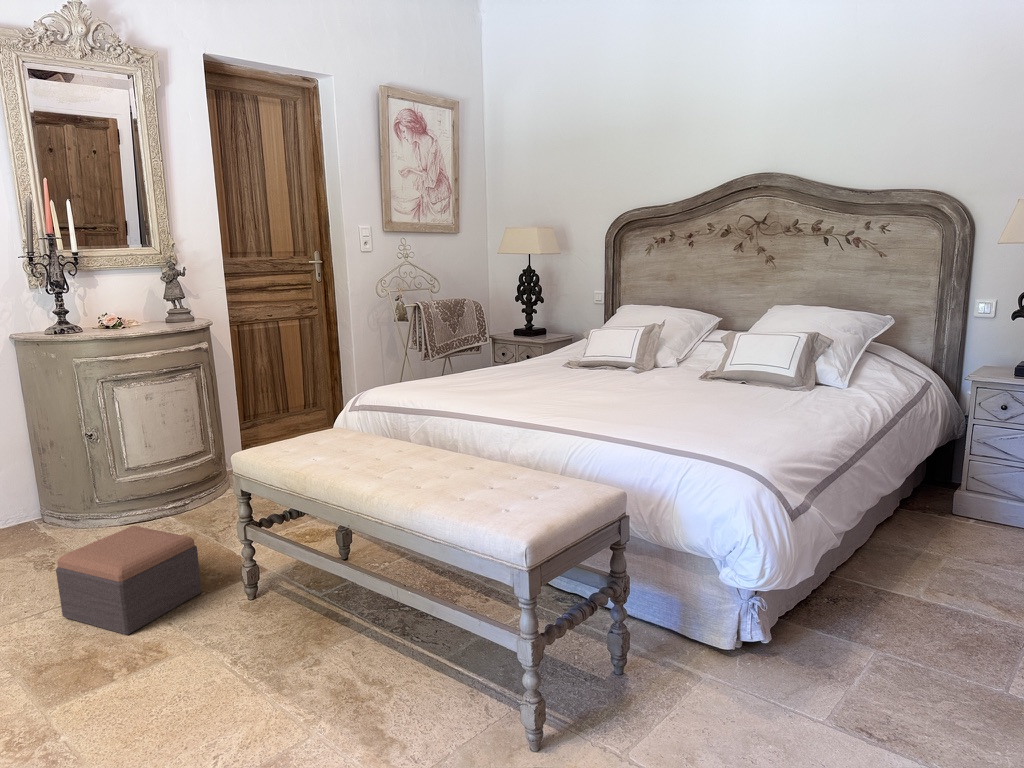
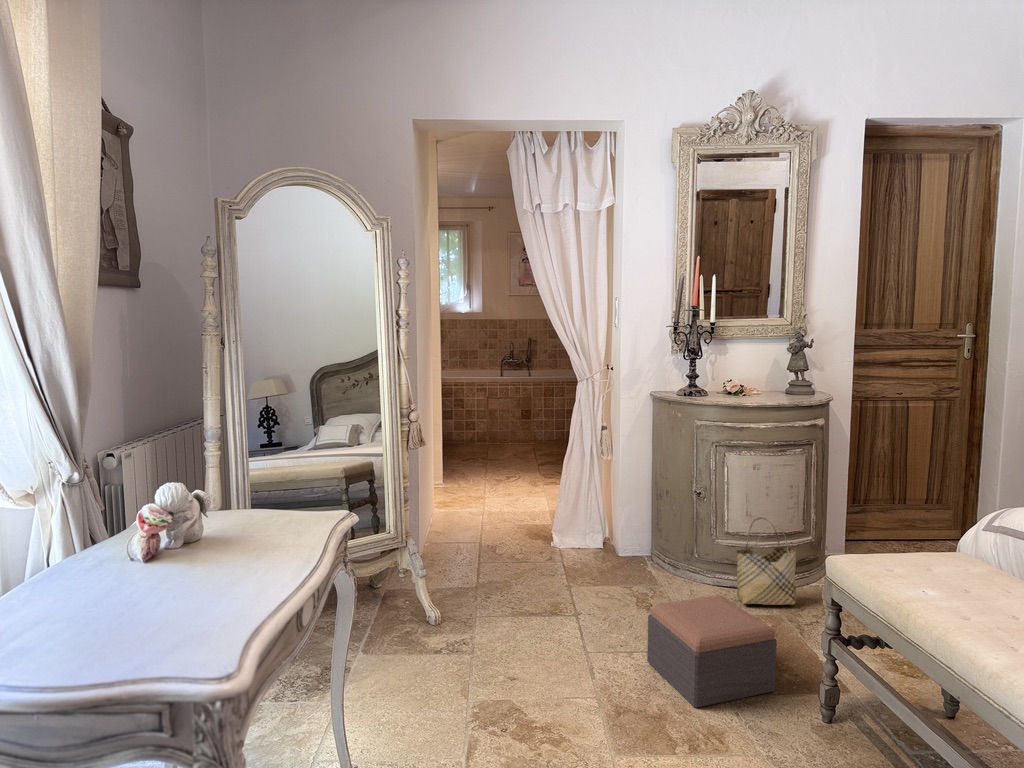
woven basket: none [141,446,207,533] -> present [736,517,796,605]

